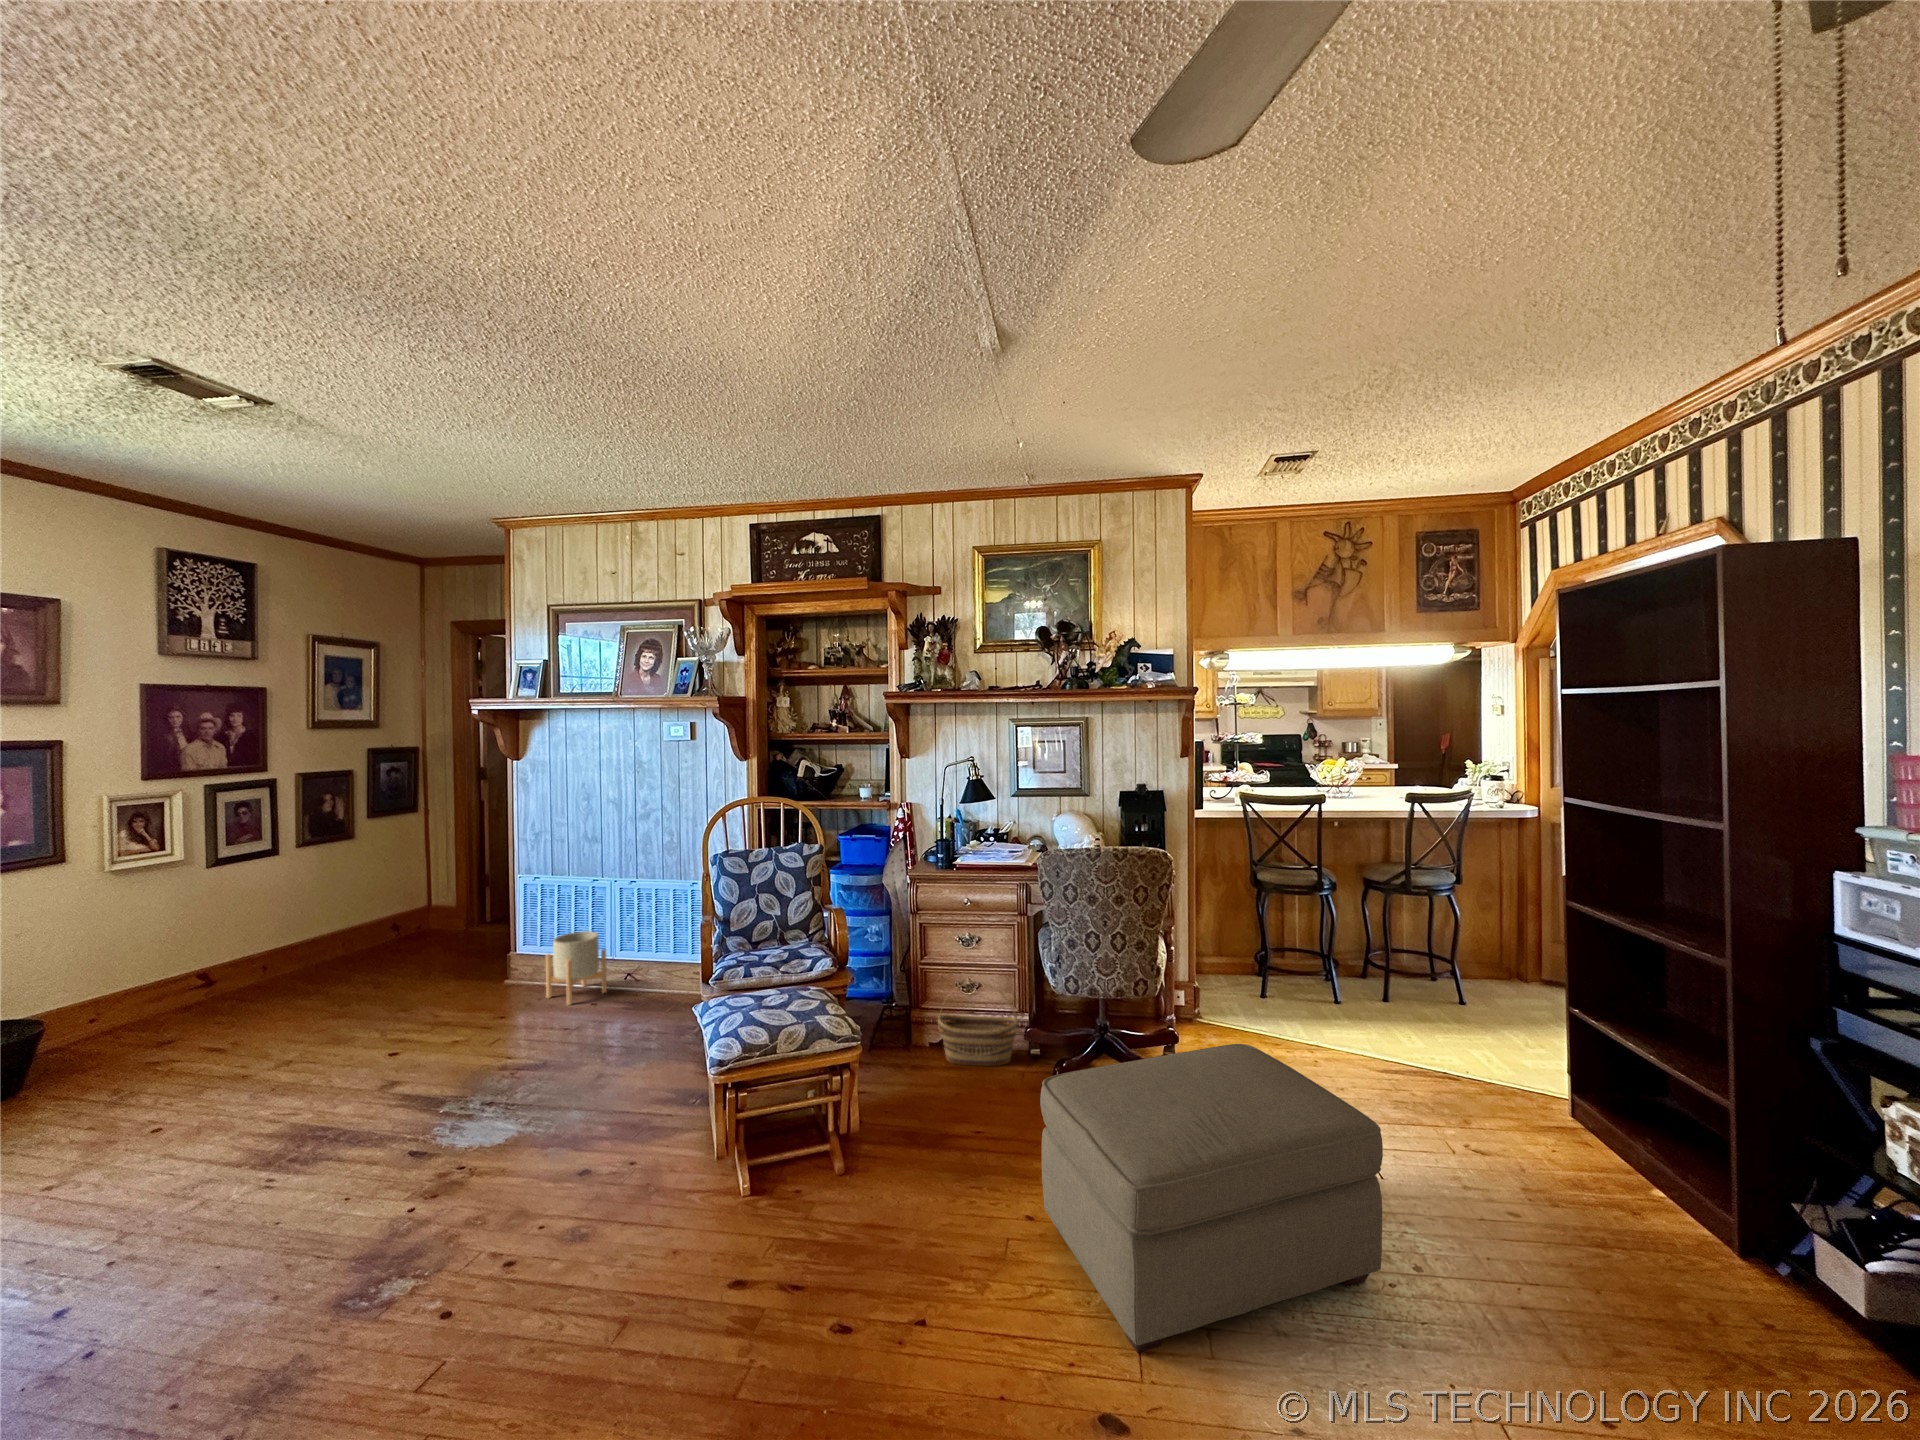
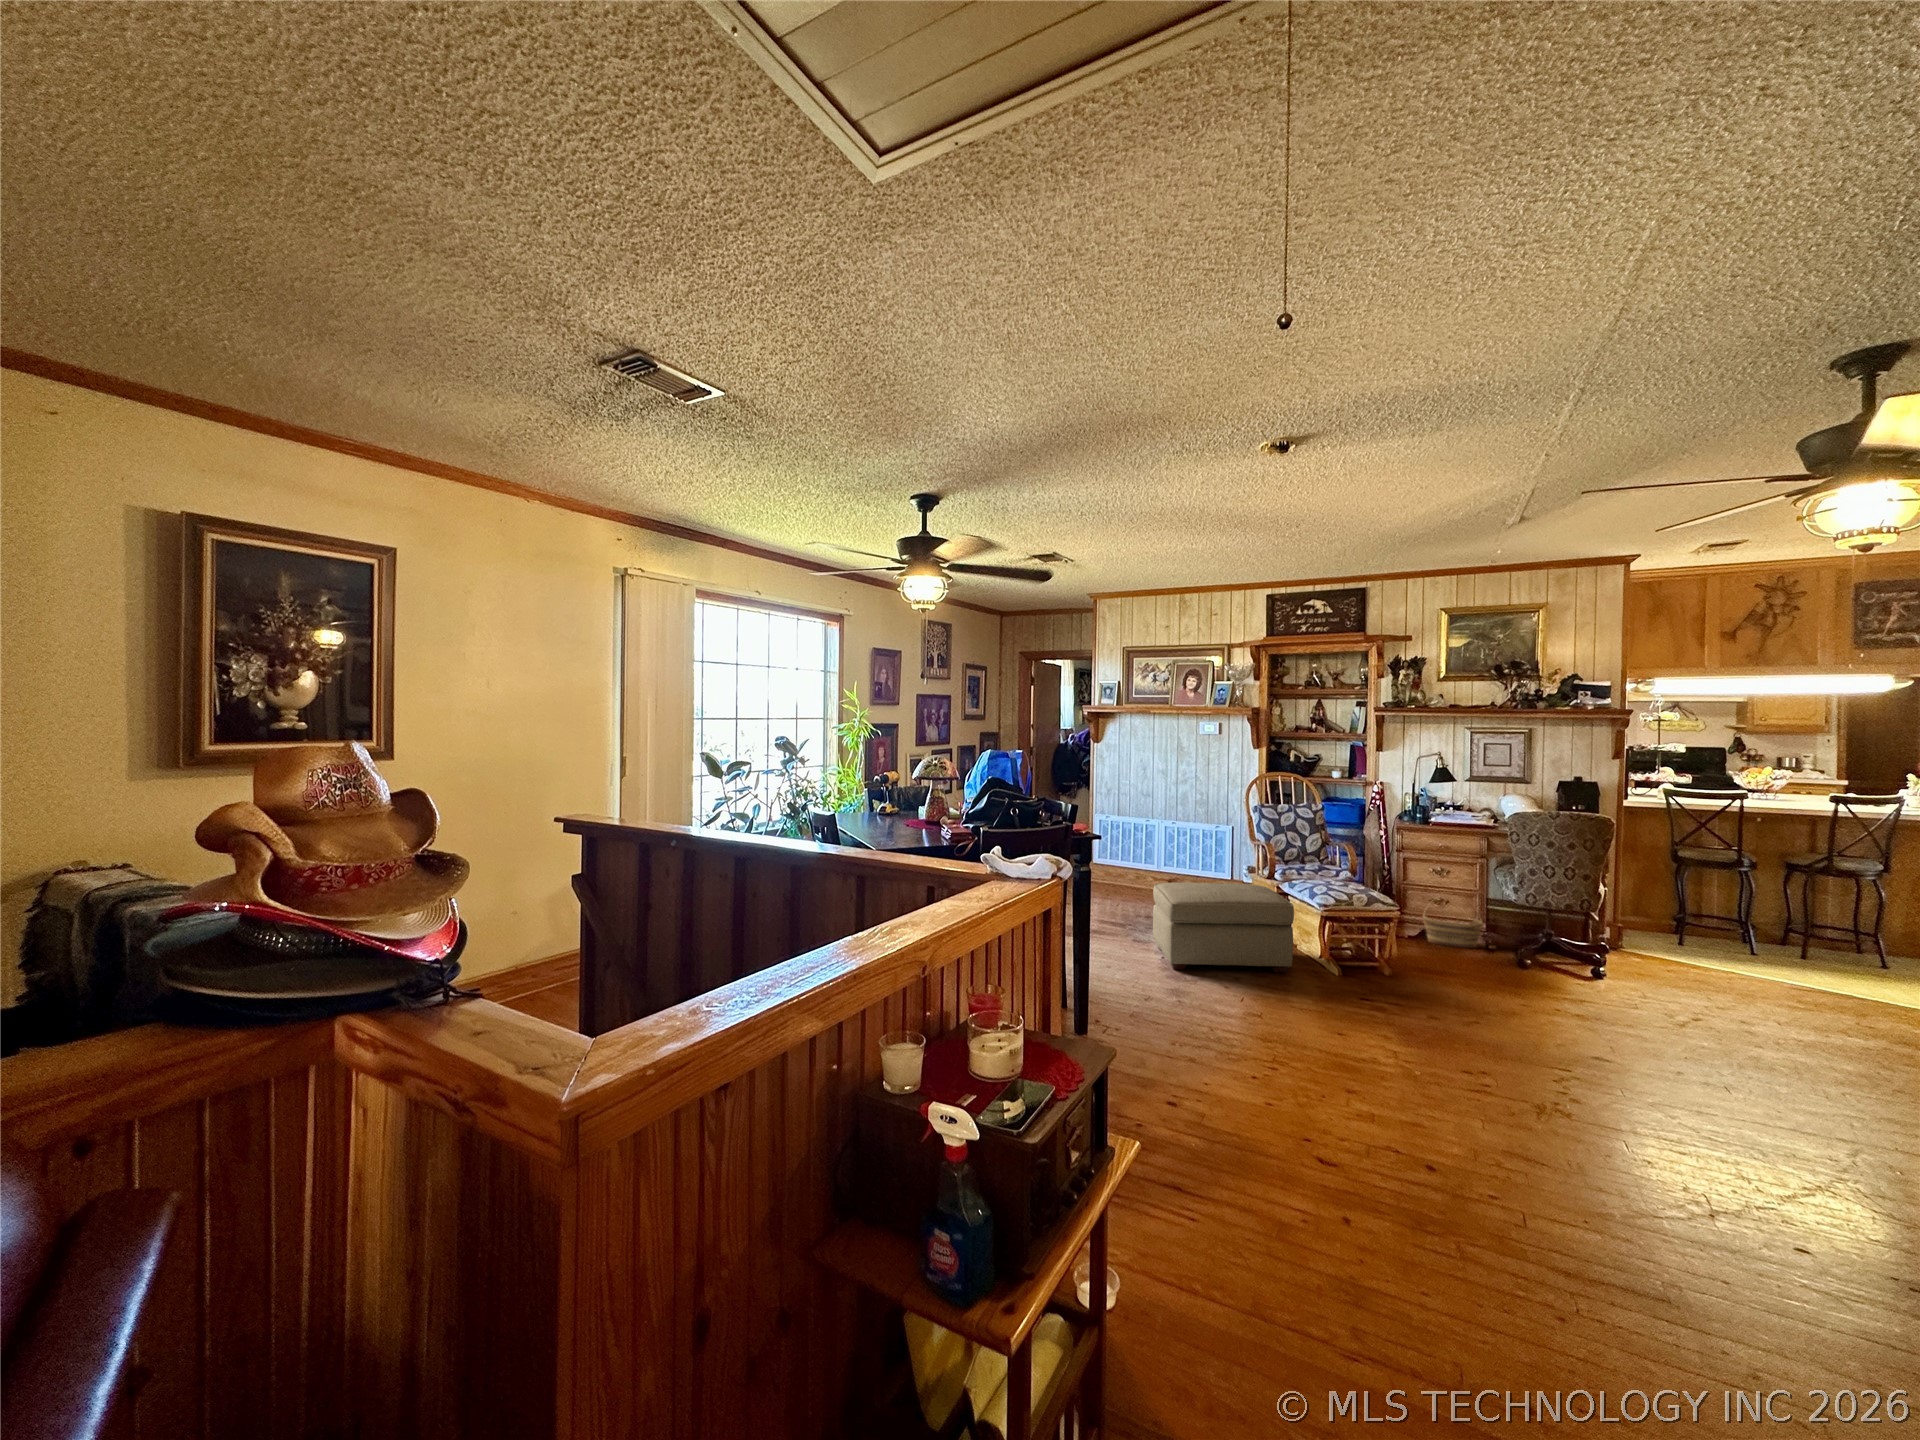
planter: present [546,931,607,1005] -> none [1126,852,1161,894]
ottoman: present [1040,1044,1383,1353] -> present [1153,883,1294,973]

